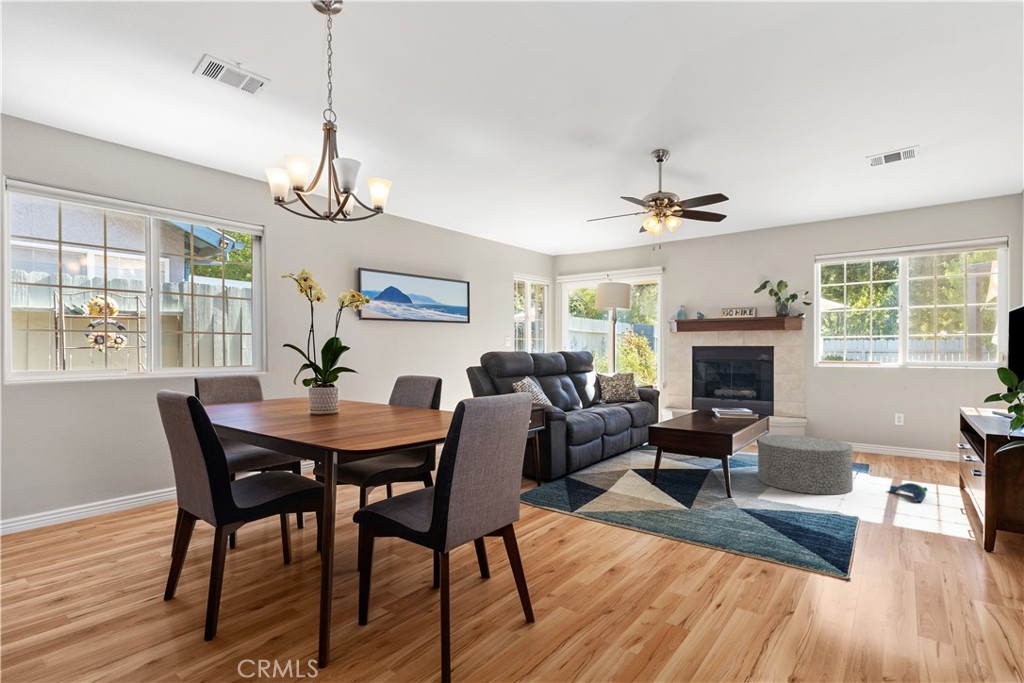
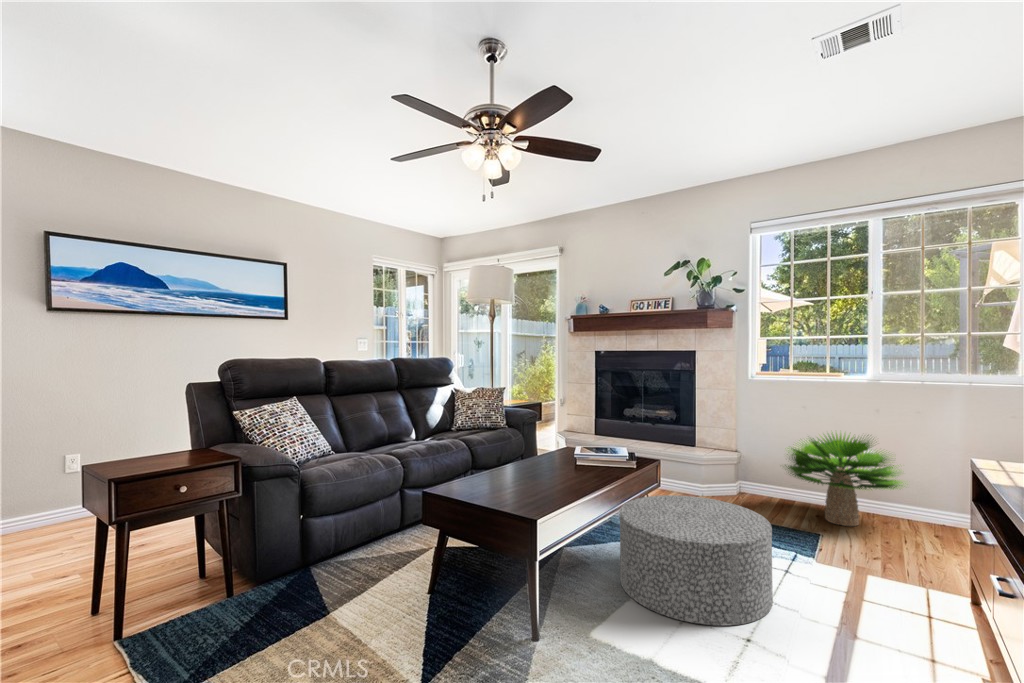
potted plant: none [840,399,929,460] -> present [785,433,903,526]
plush toy: present [890,483,927,502] -> none [836,605,905,656]

